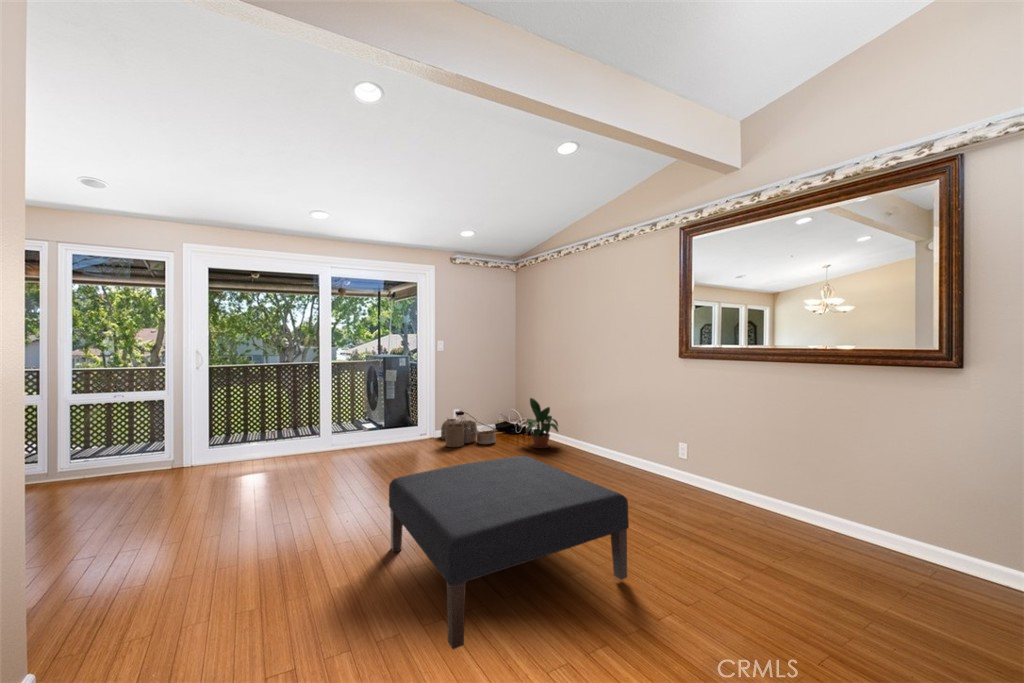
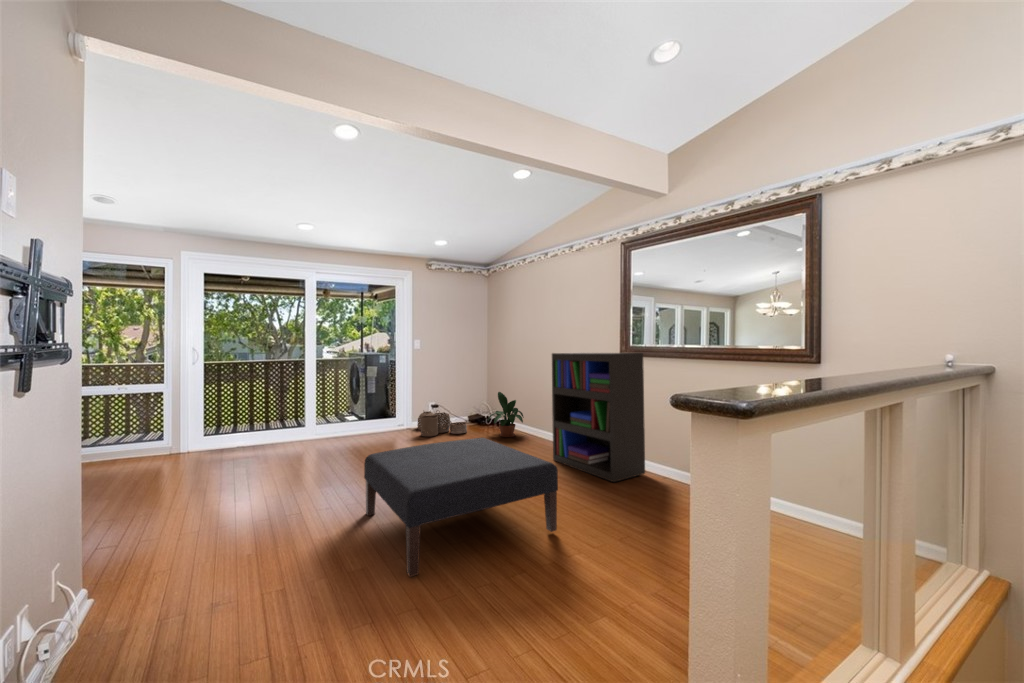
bookshelf: none [597,355,712,508] -> present [552,353,645,482]

